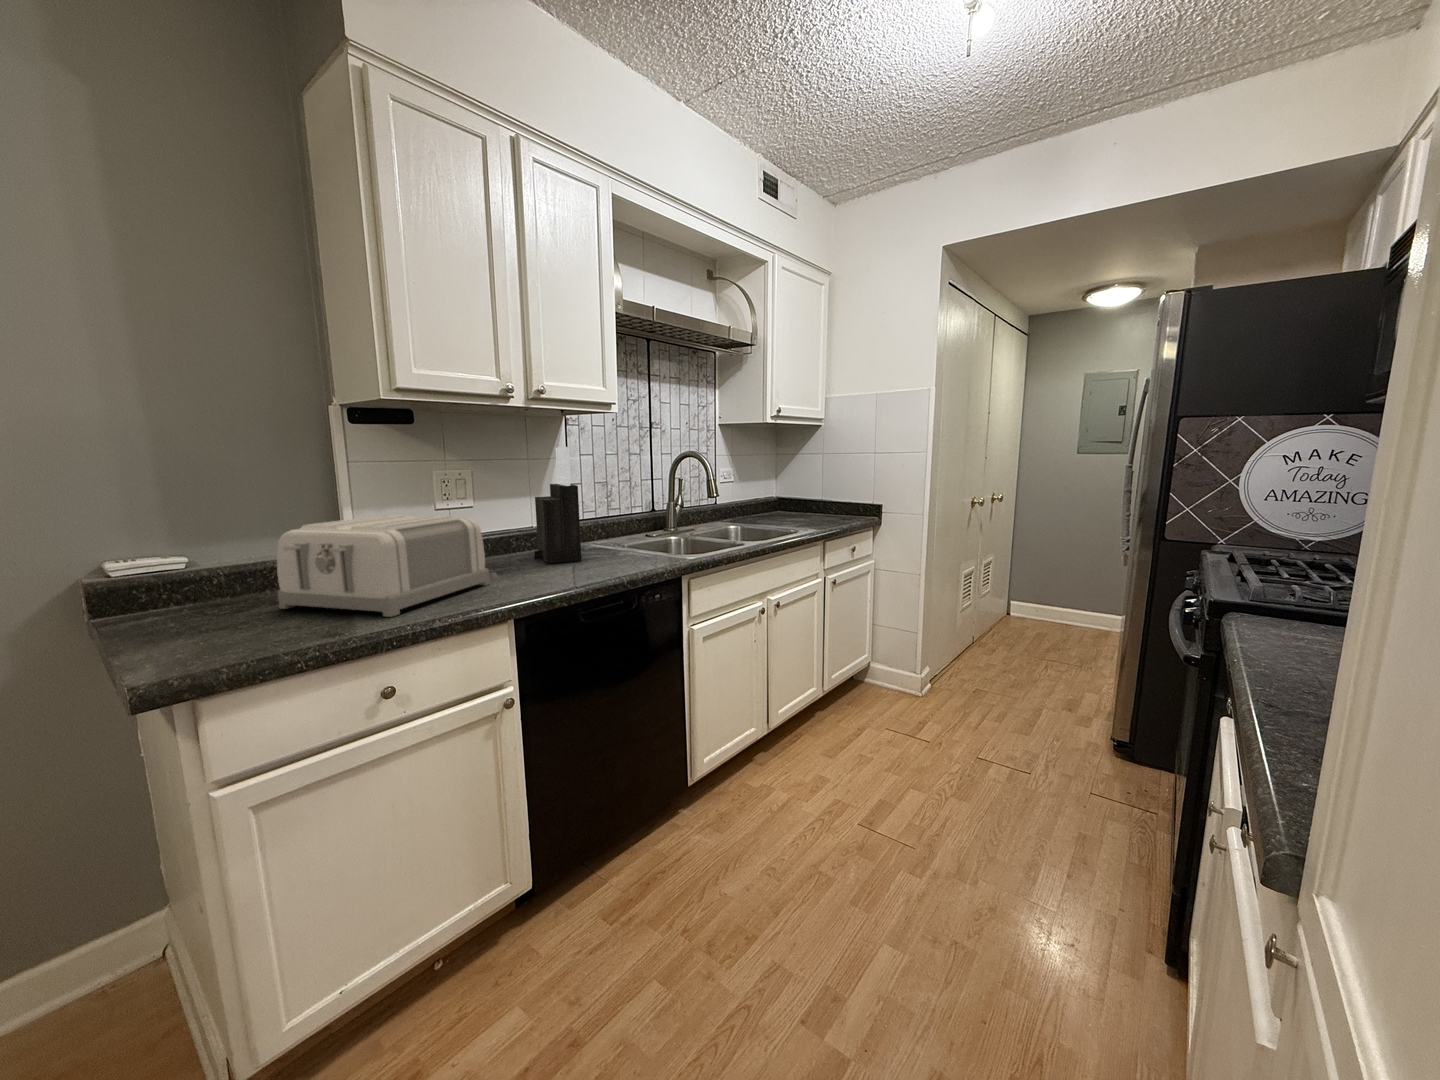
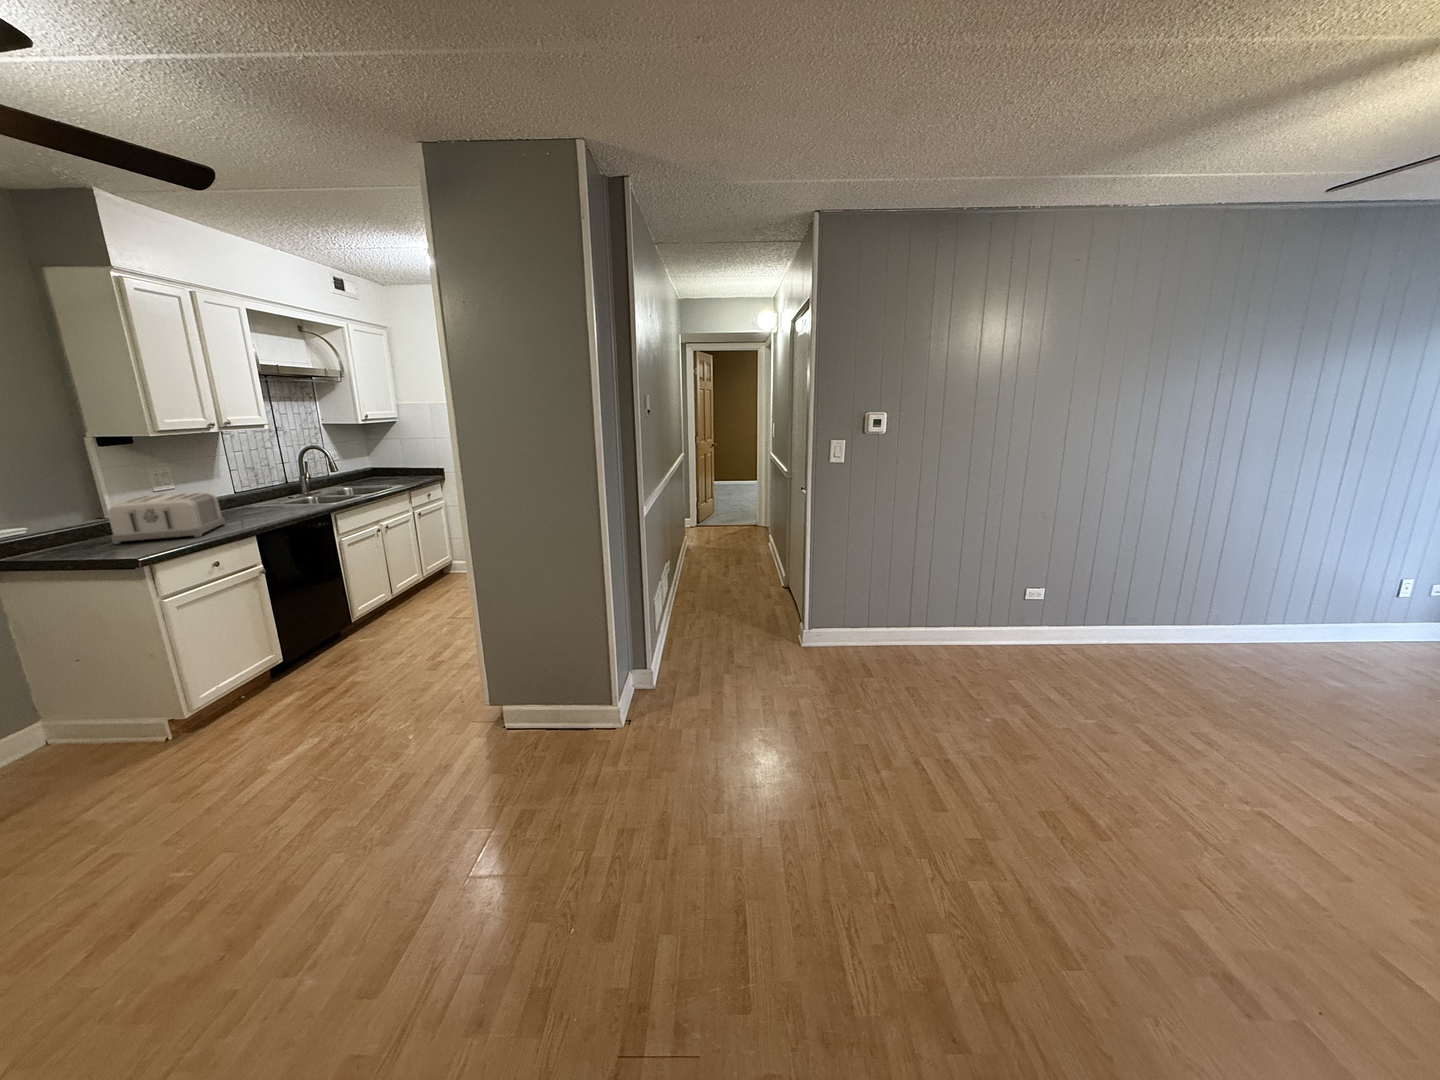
knife block: present [534,447,581,564] -> none [220,451,265,515]

